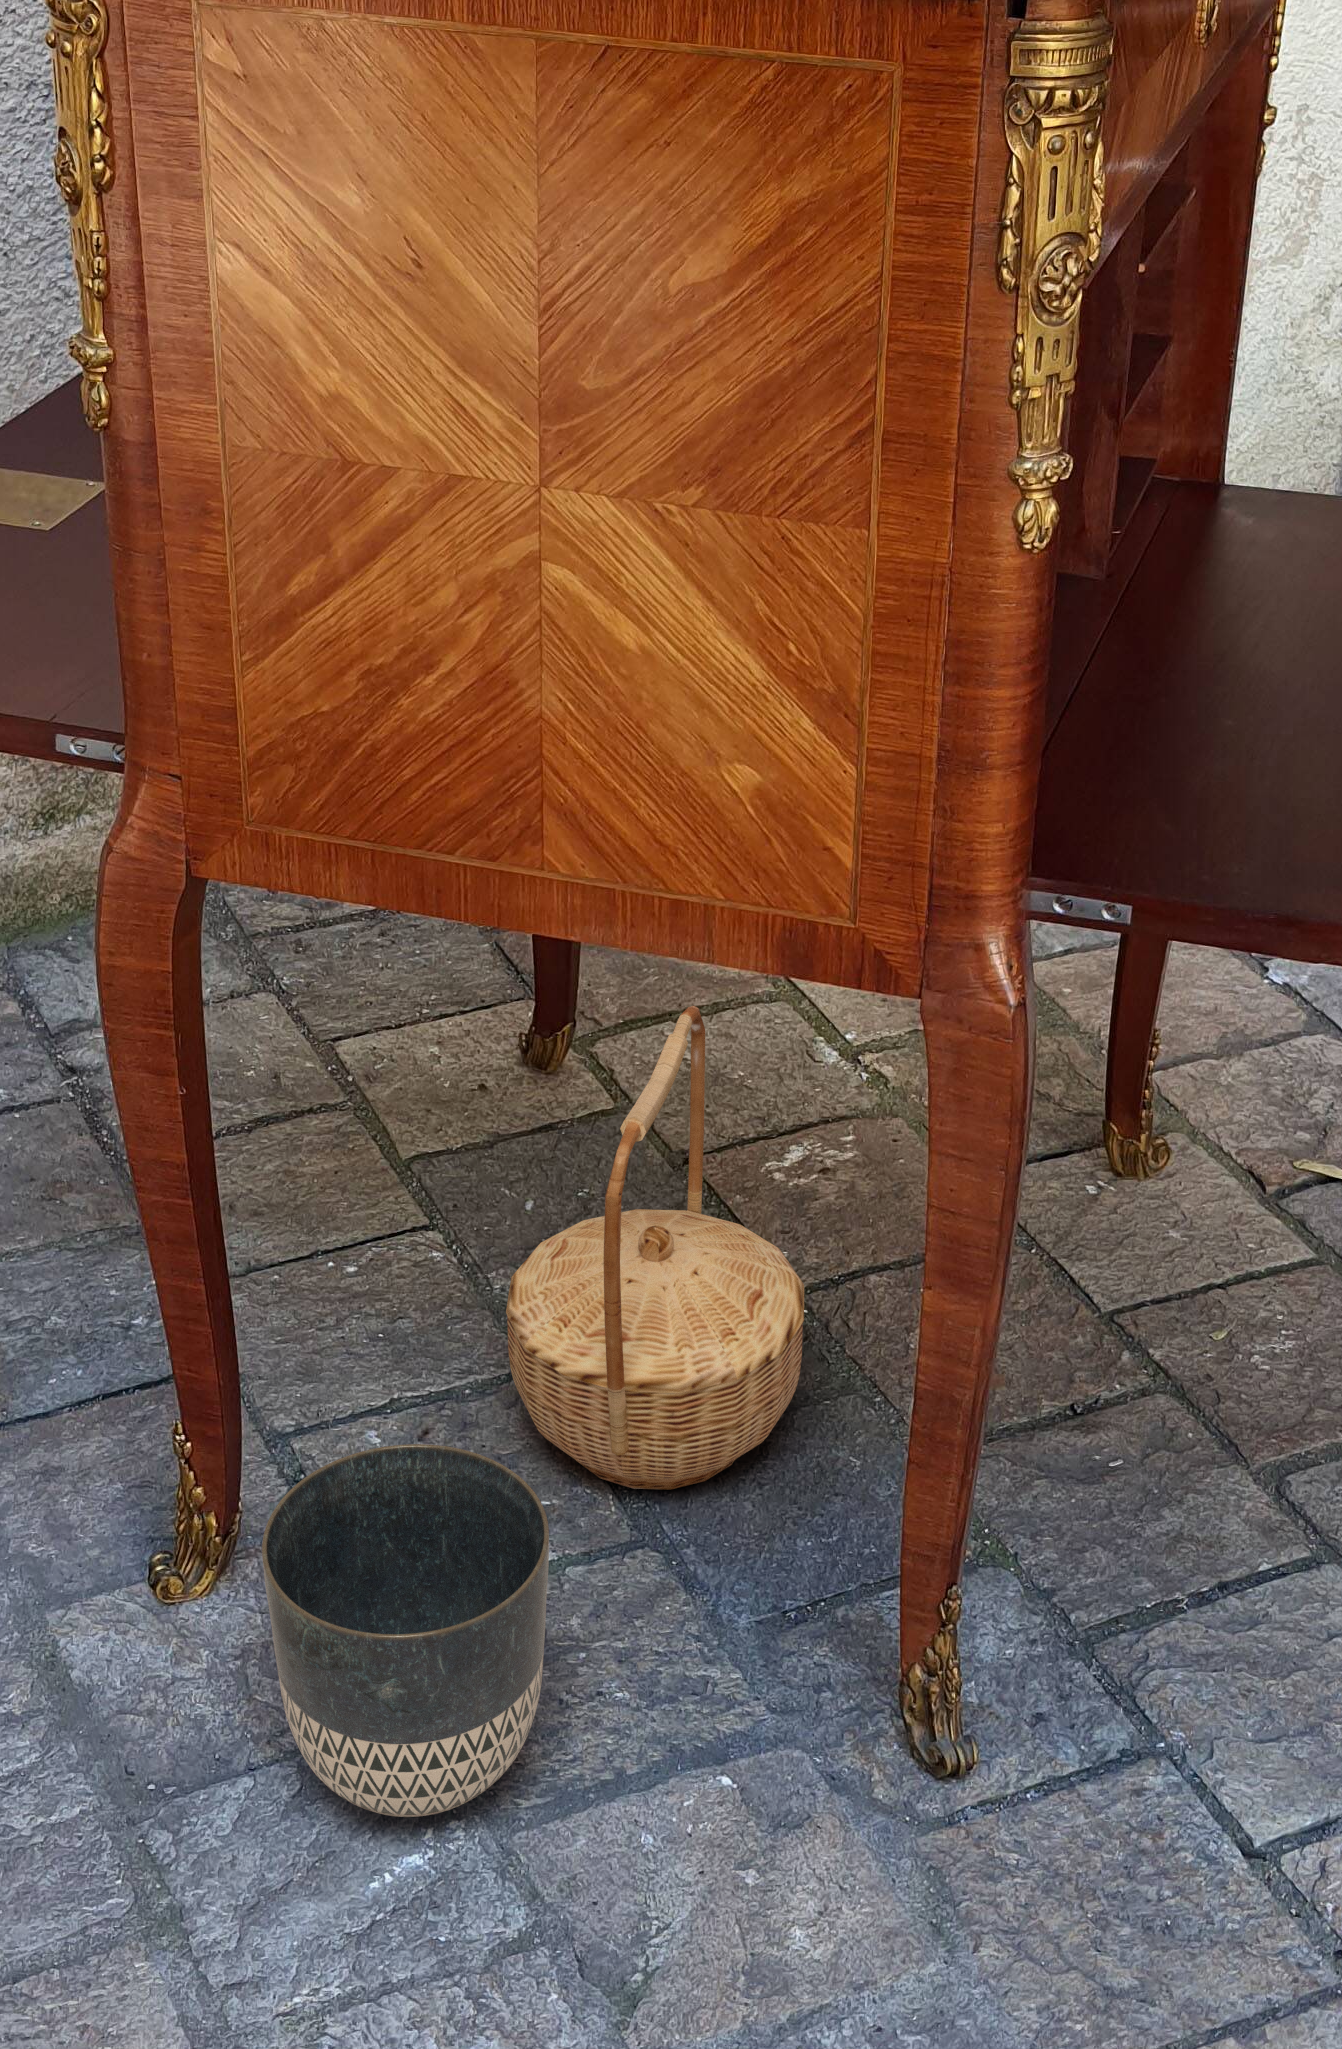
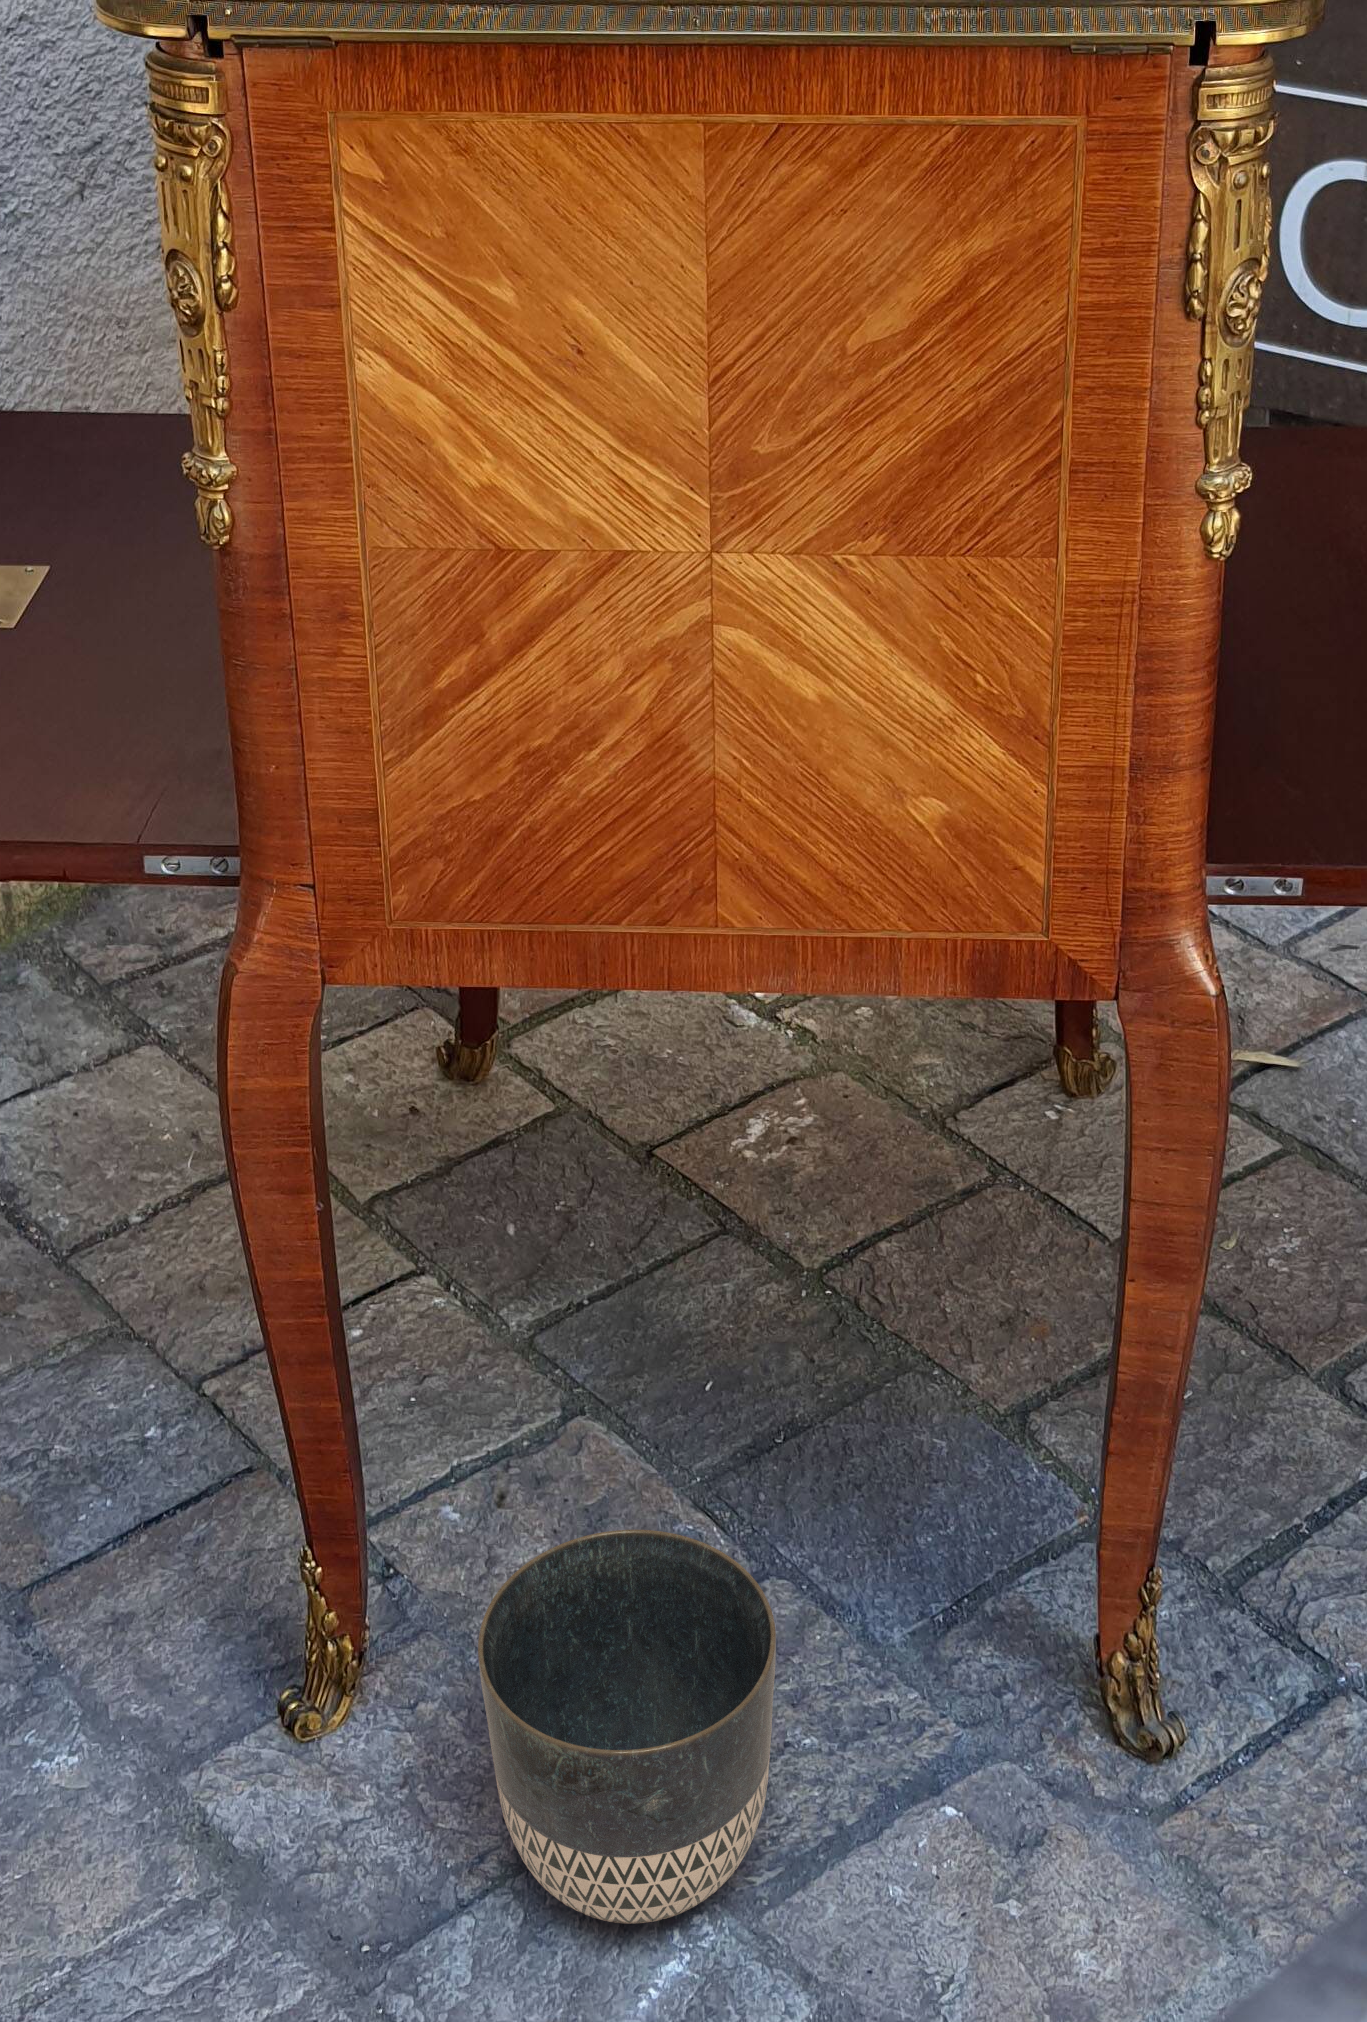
basket: present [506,1006,804,1489] -> none [578,1019,886,1518]

